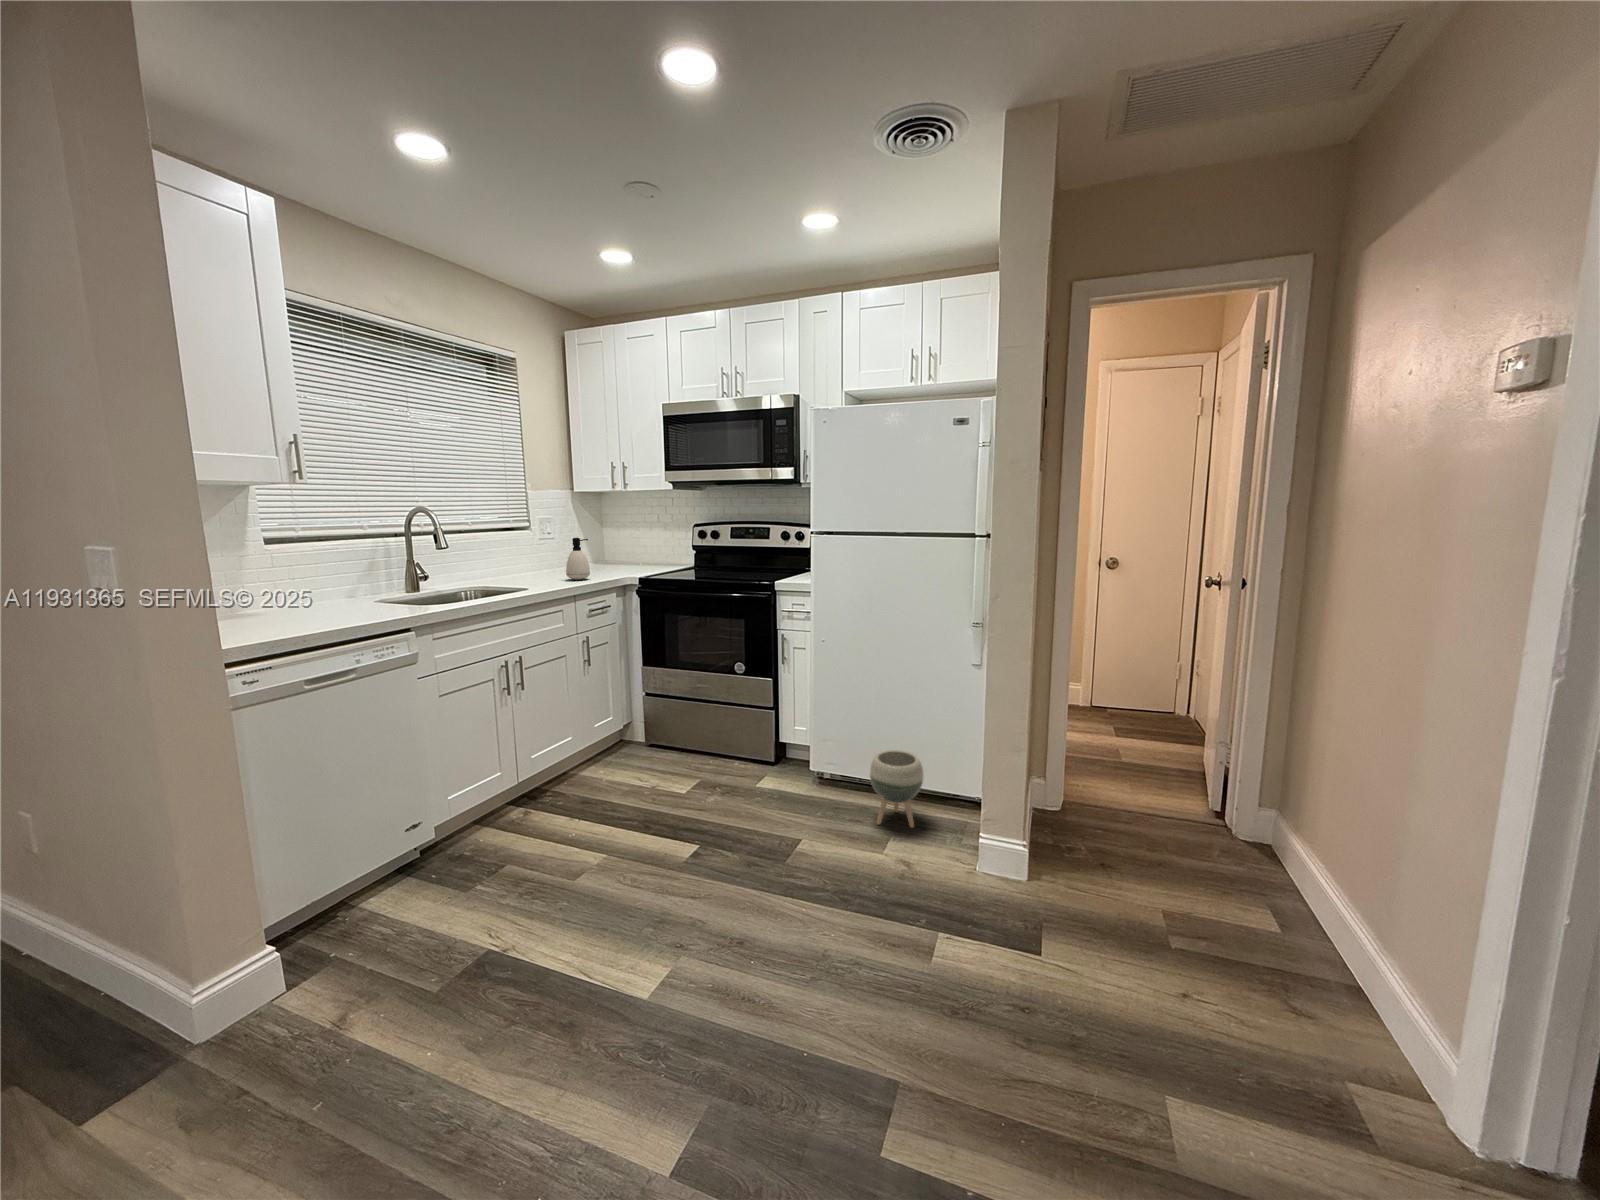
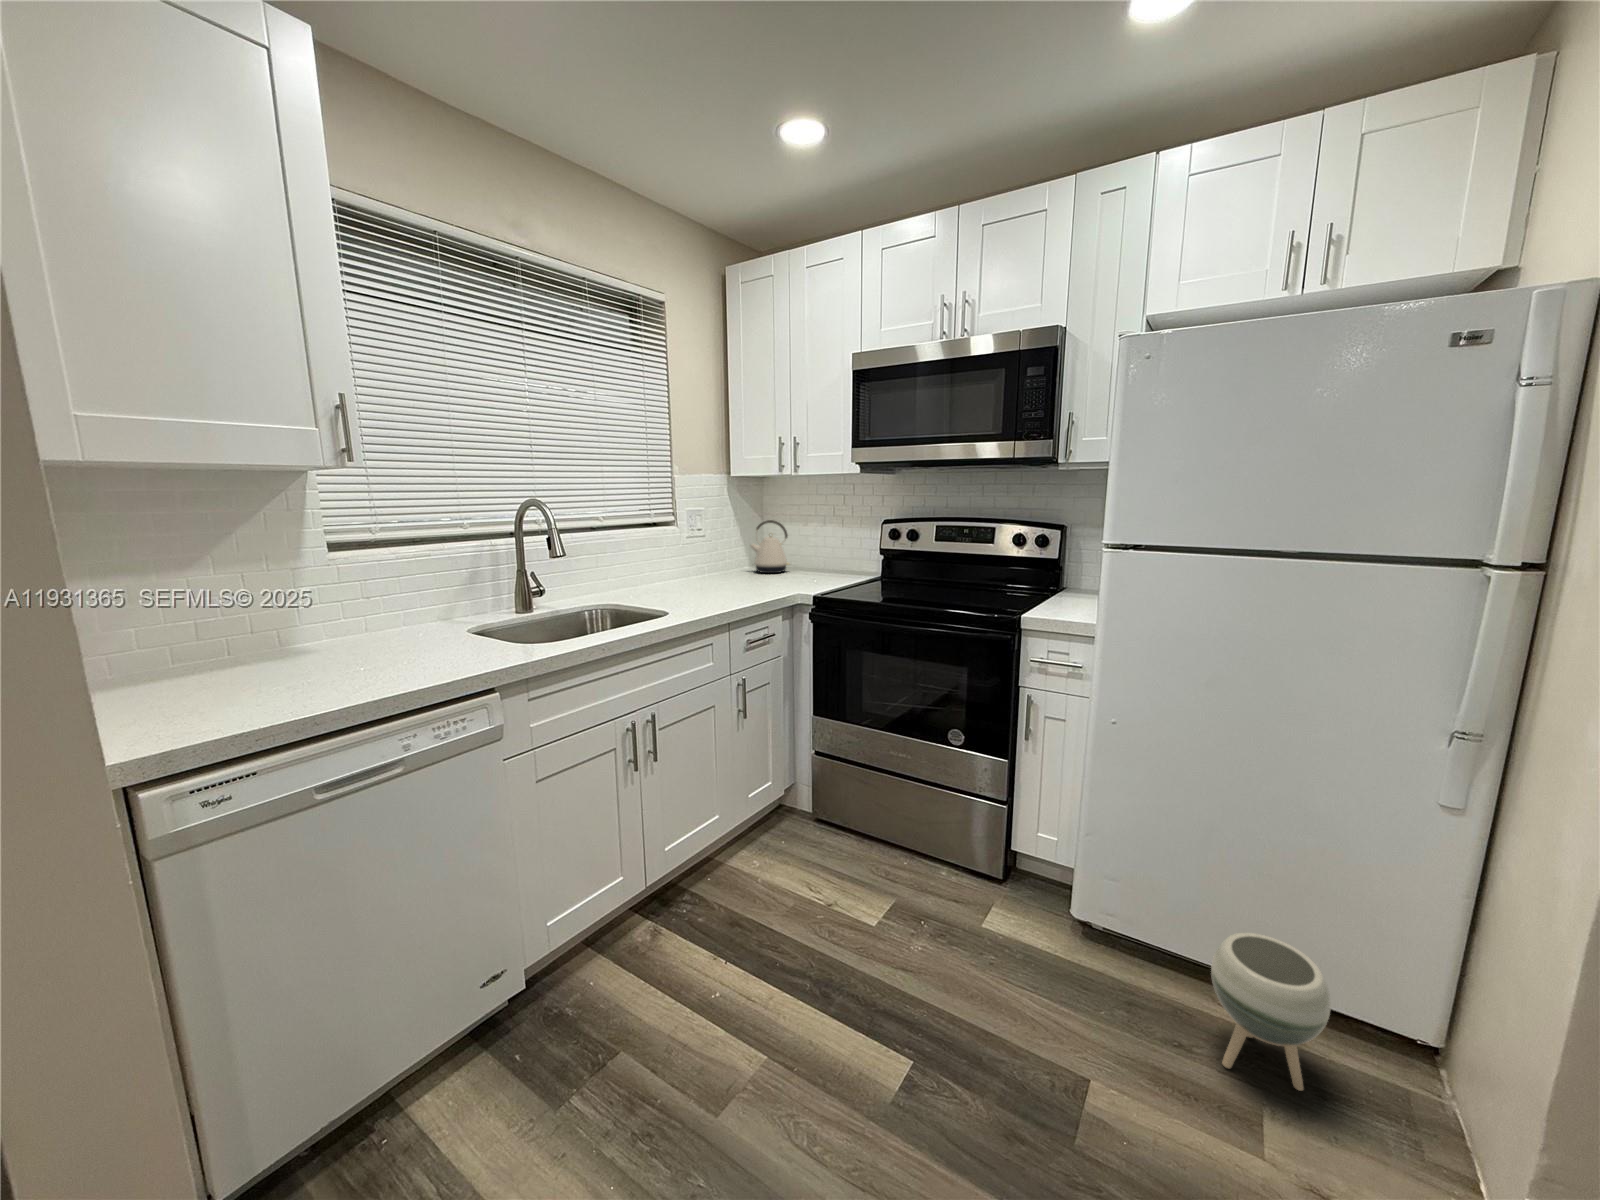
kettle: none [593,526,626,567] -> present [750,520,789,573]
soap dispenser: present [566,538,590,580] -> none [717,539,747,596]

